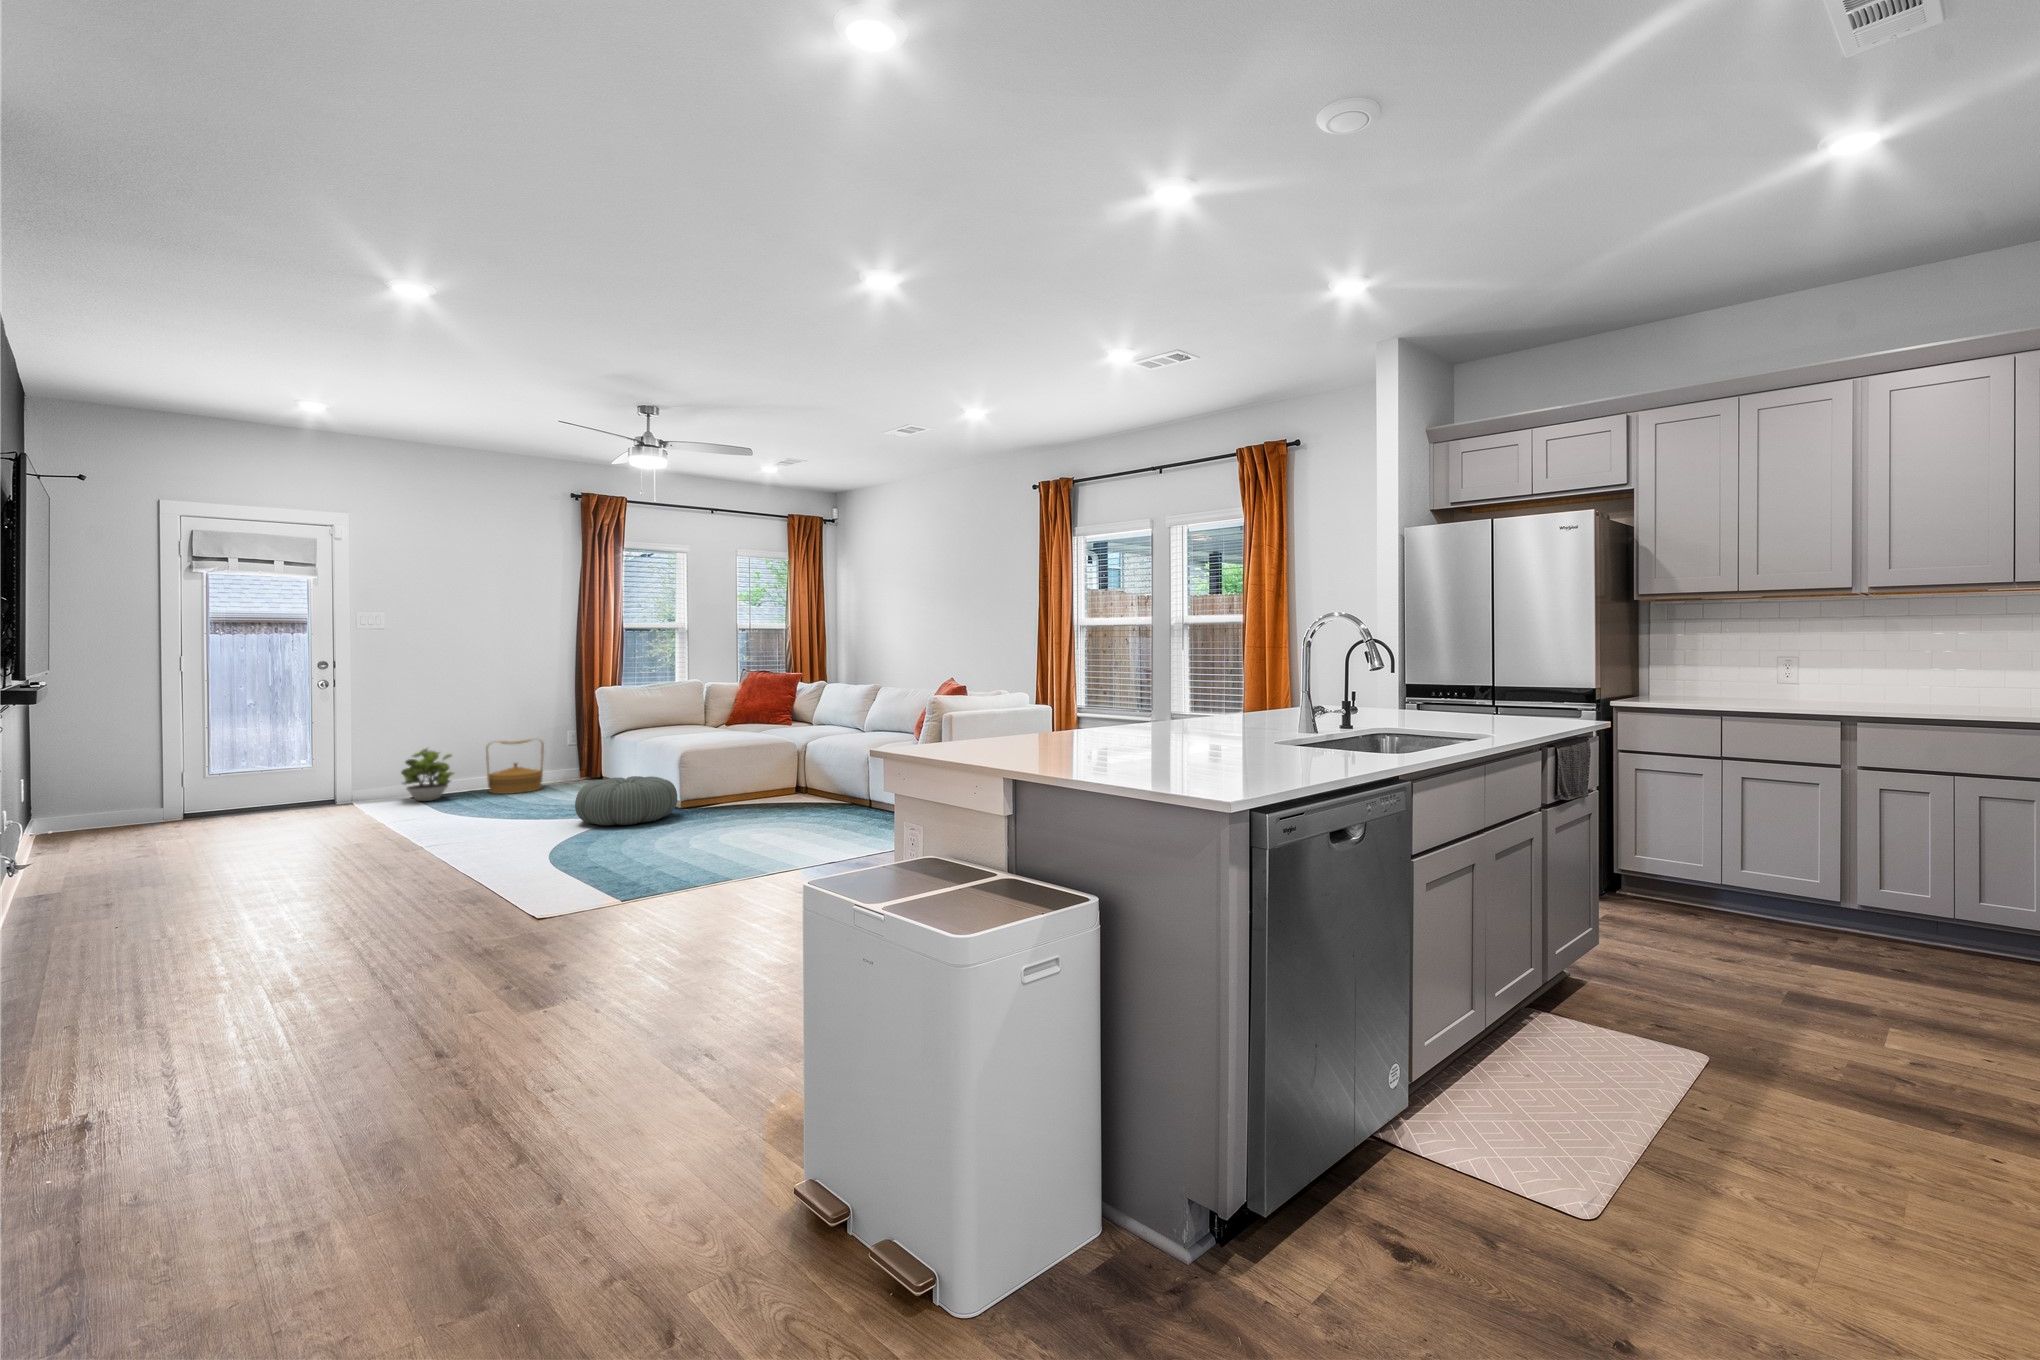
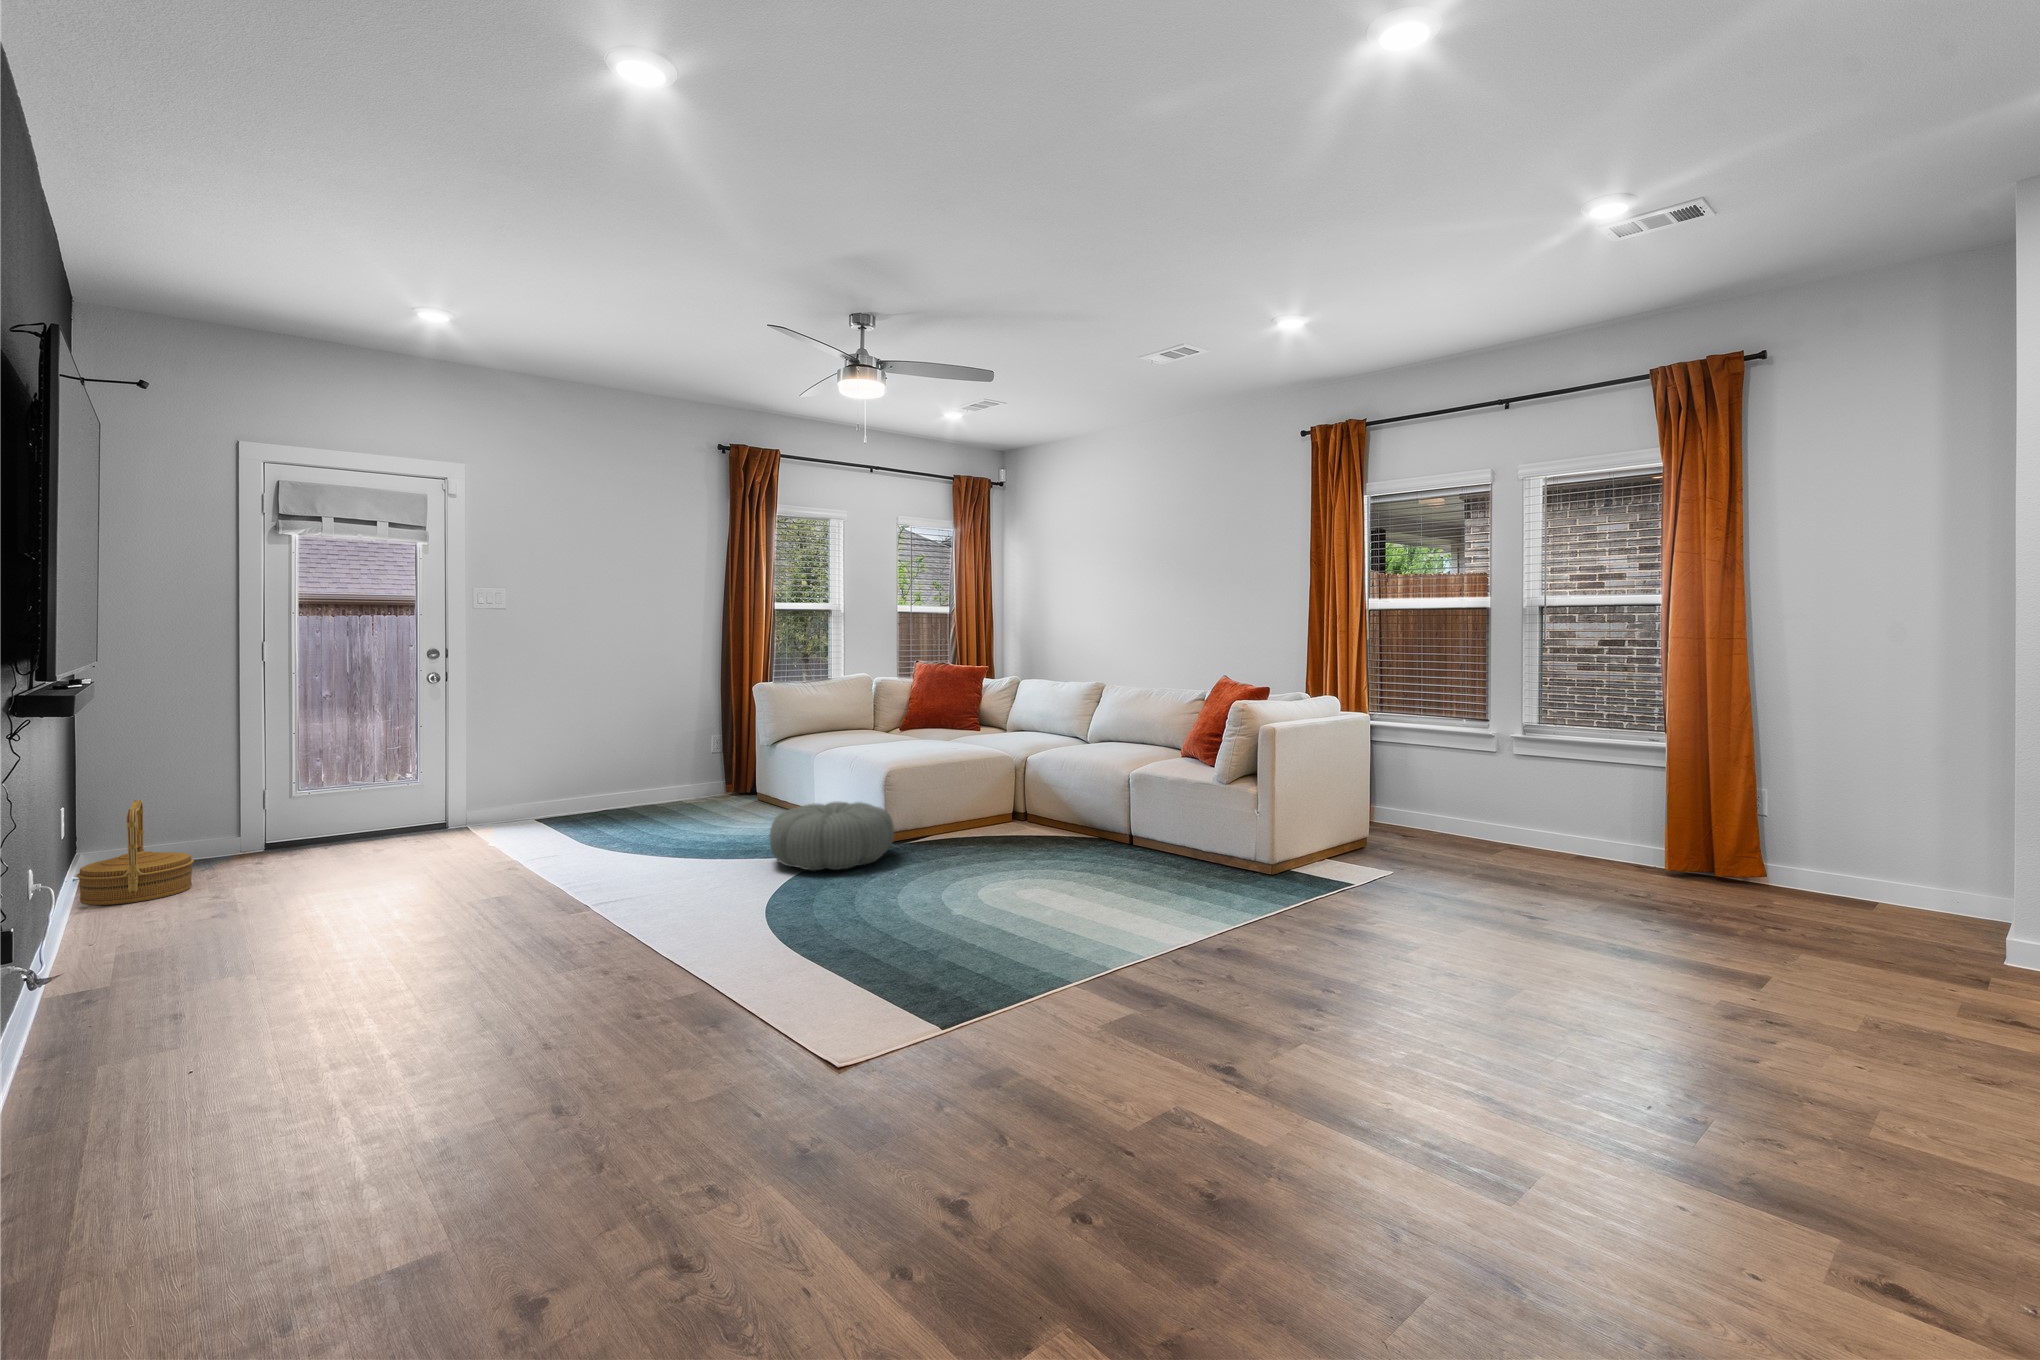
woven basket: present [486,739,544,794] -> present [77,800,194,905]
potted plant: present [401,749,453,801] -> none [528,759,594,826]

